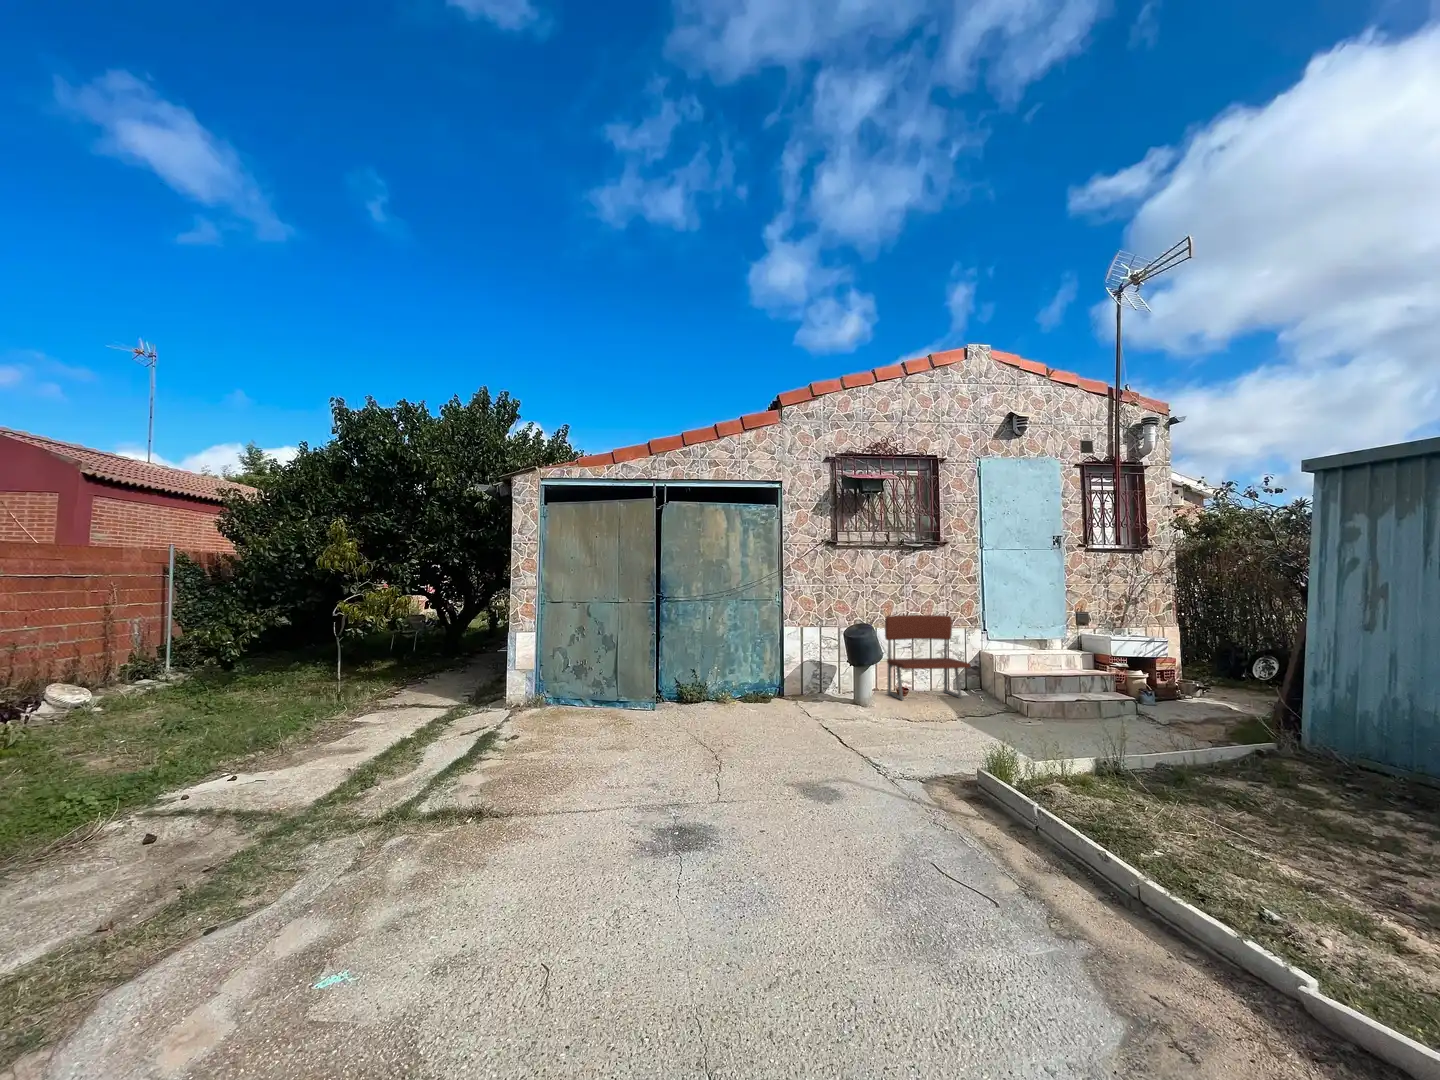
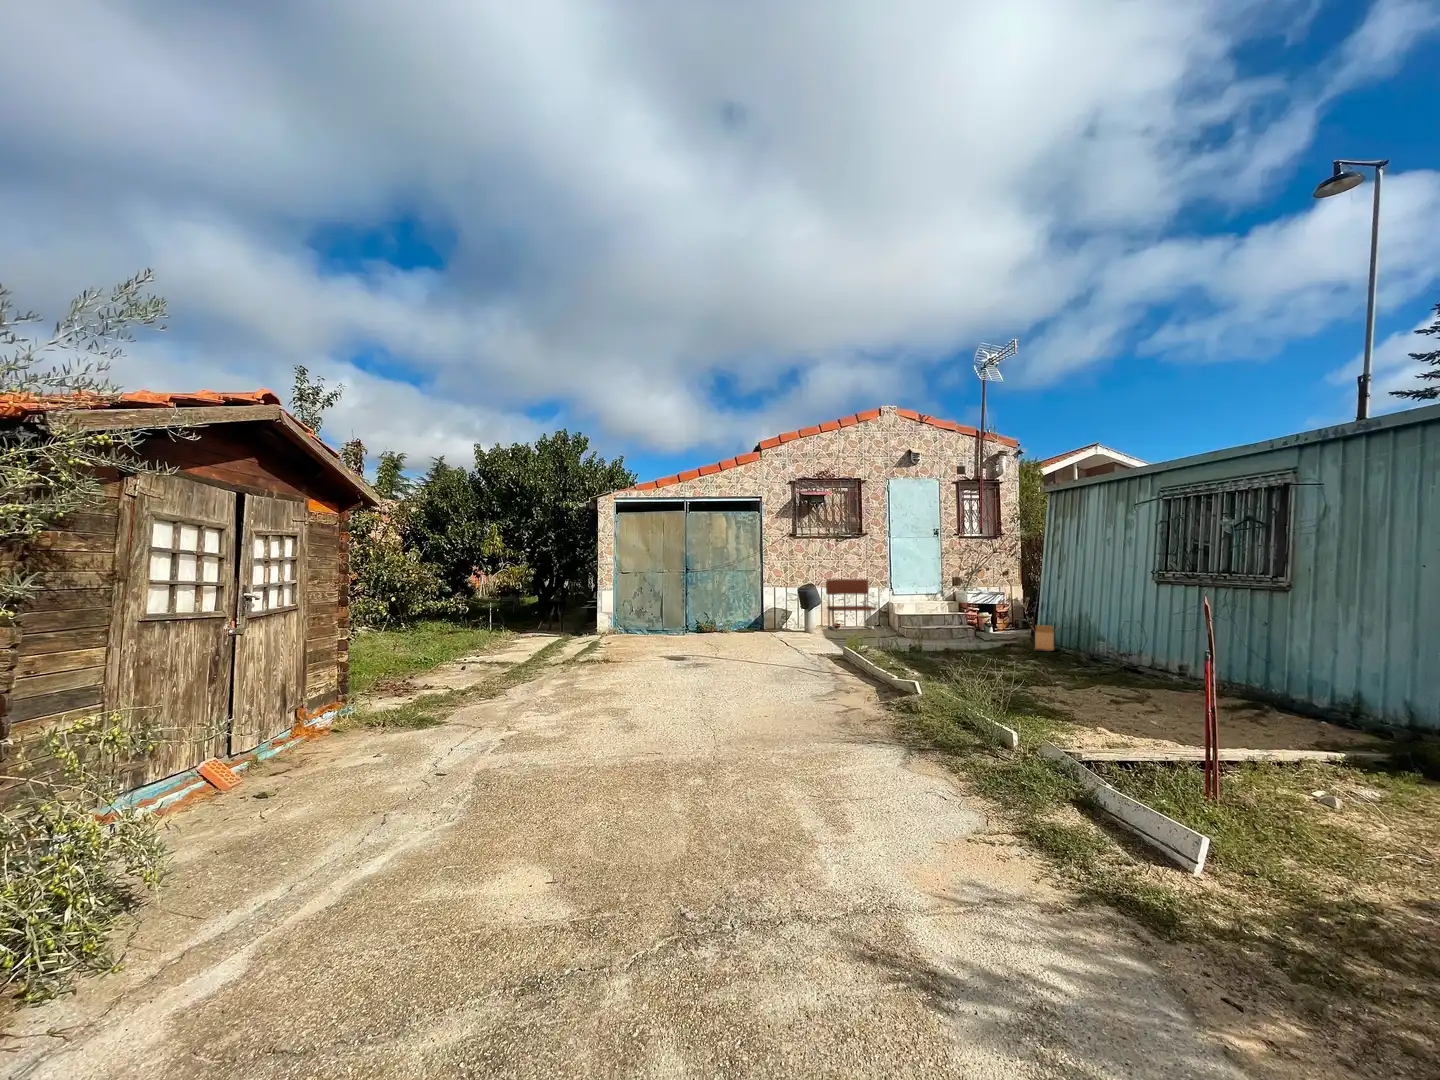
cardboard box: none [1320,723,1398,781] -> present [1035,625,1054,651]

